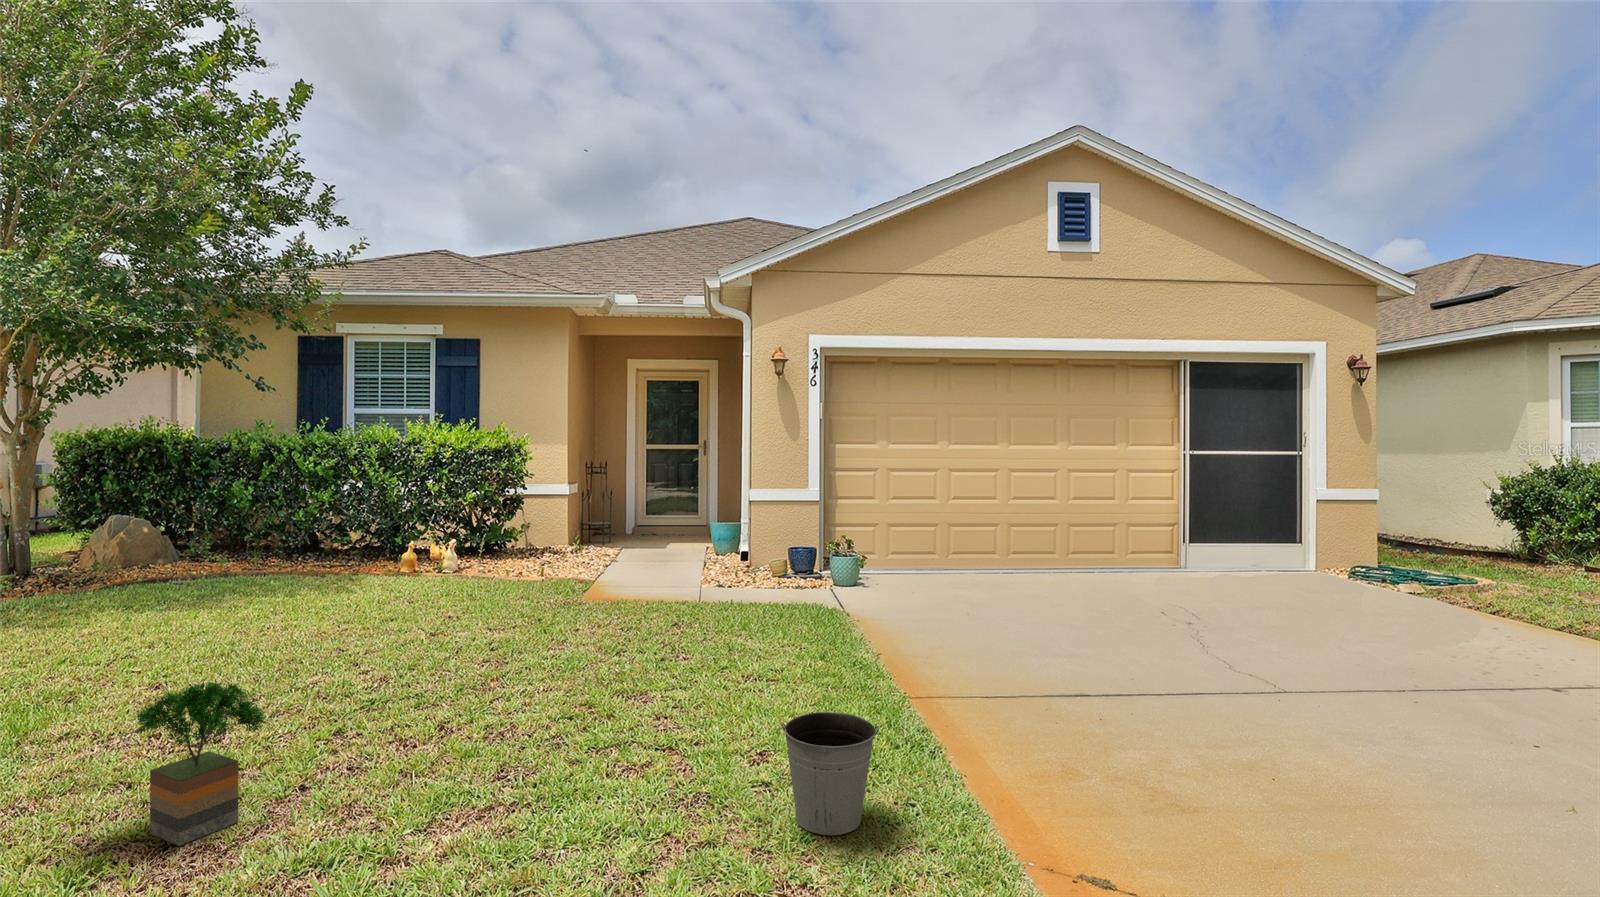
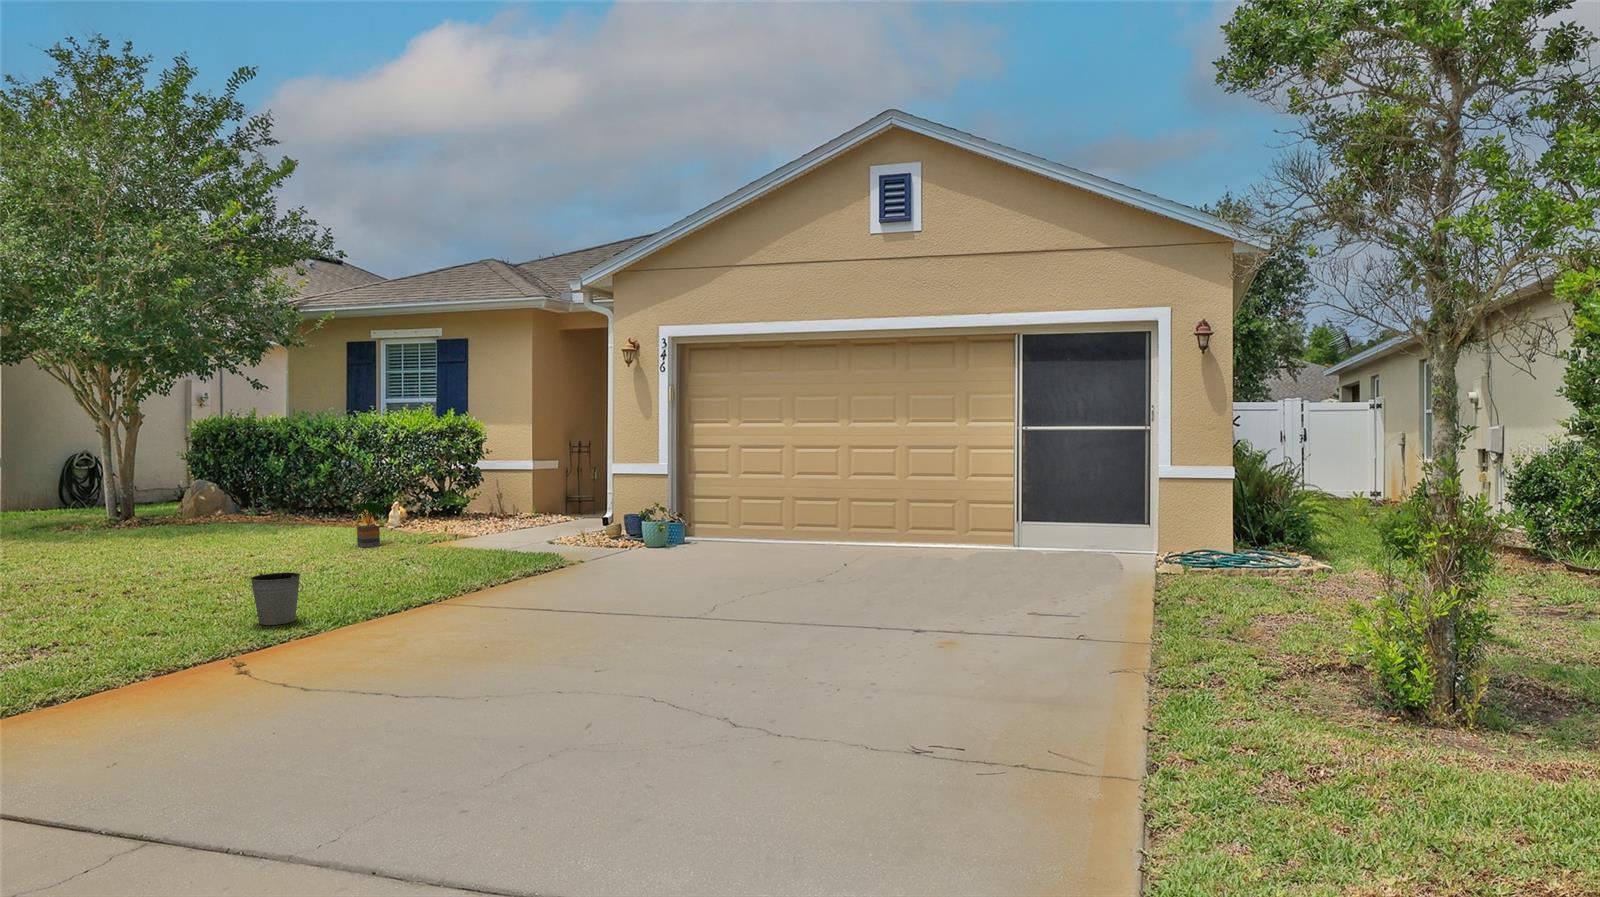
potted tree: present [135,681,266,846] -> present [353,502,386,548]

